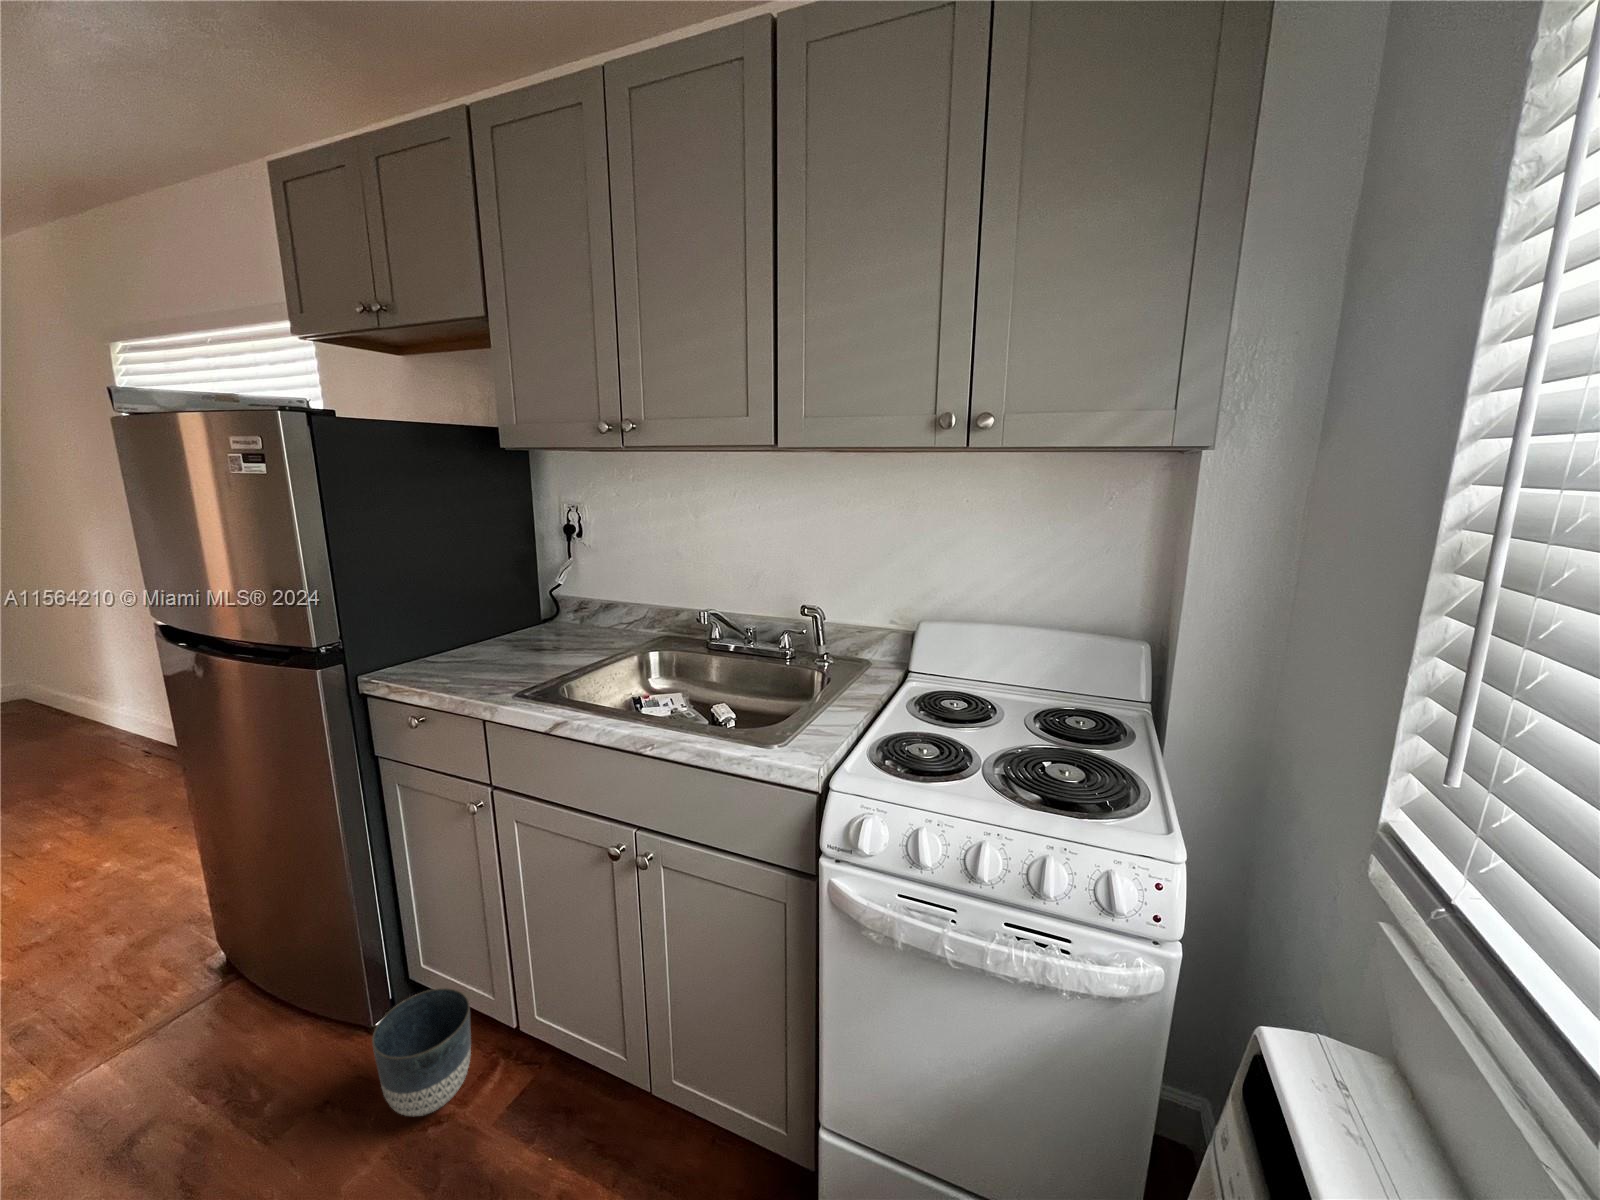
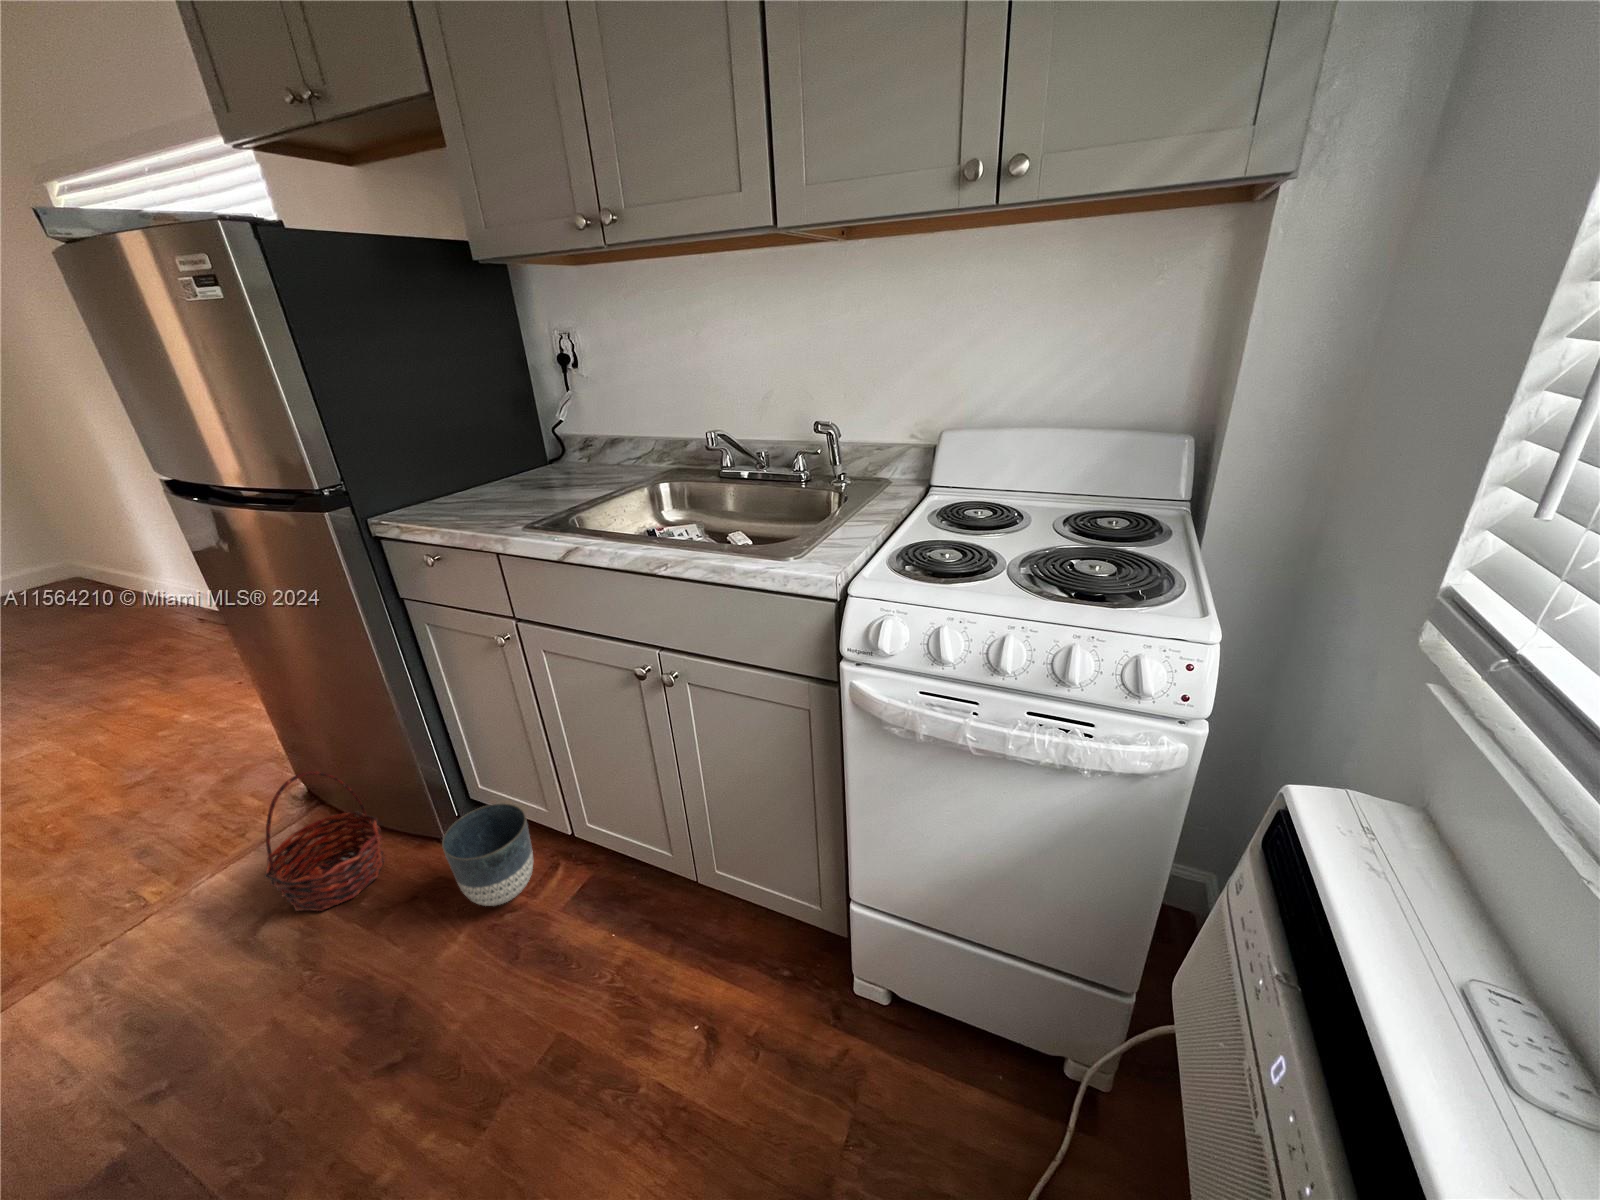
basket: none [161,943,304,1117] -> present [265,771,385,911]

